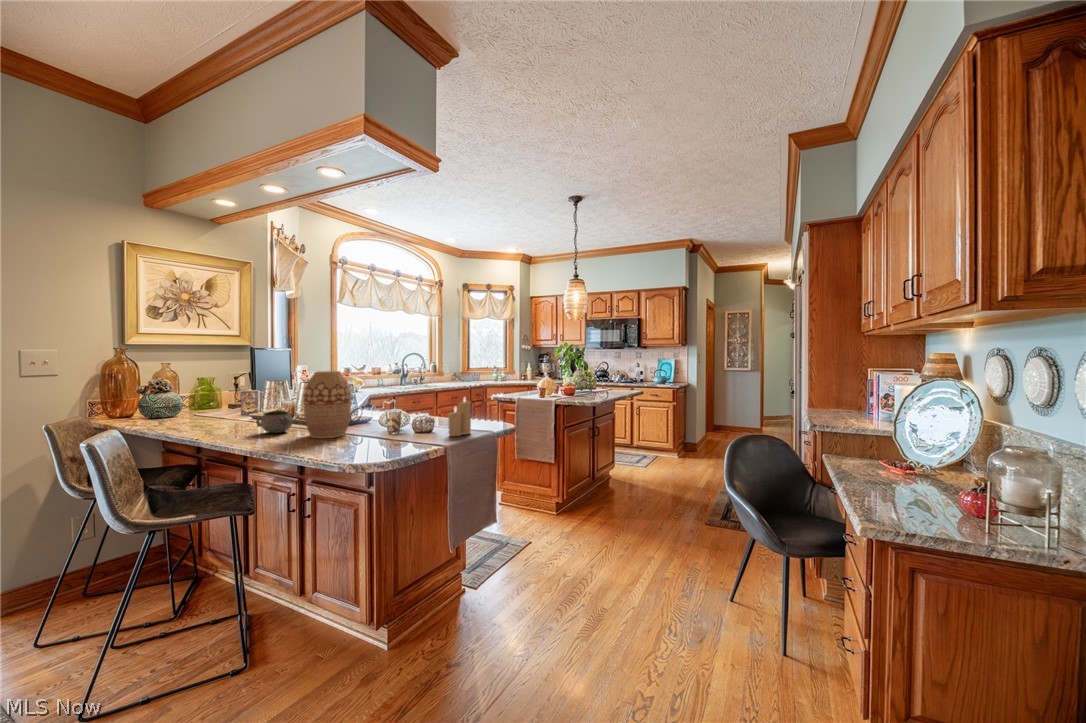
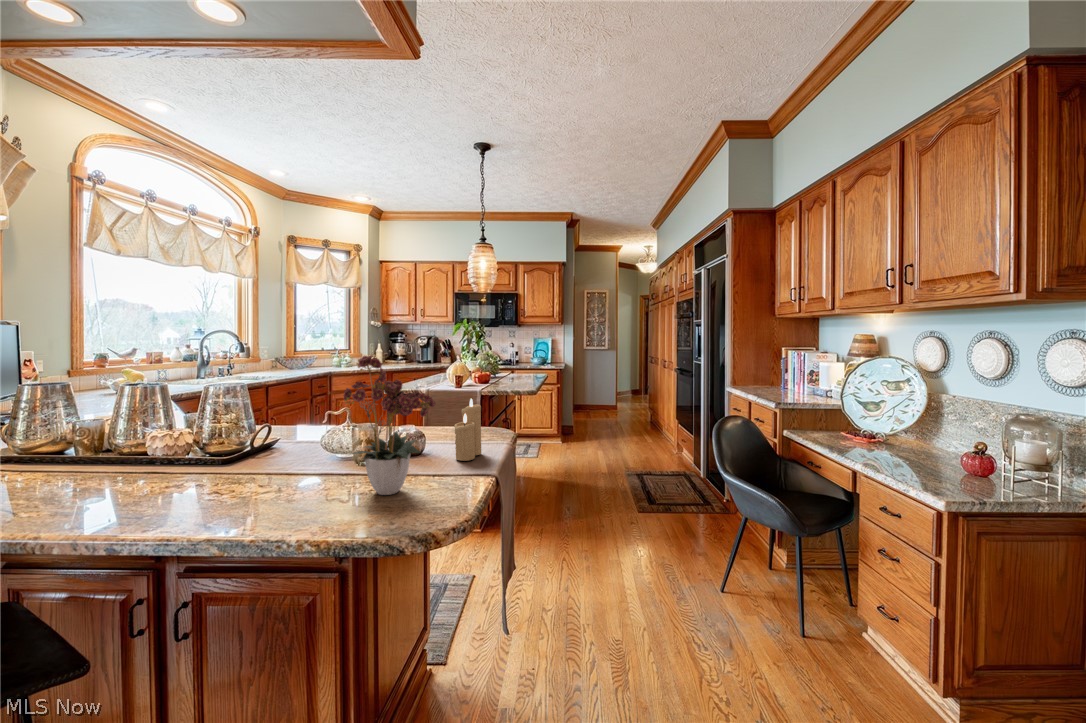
flower arrangement: none [359,363,413,447] -> present [344,356,436,495]
vase: present [304,371,351,438] -> none [186,364,281,492]
decorative bowl: present [256,411,293,433] -> none [58,445,143,492]

